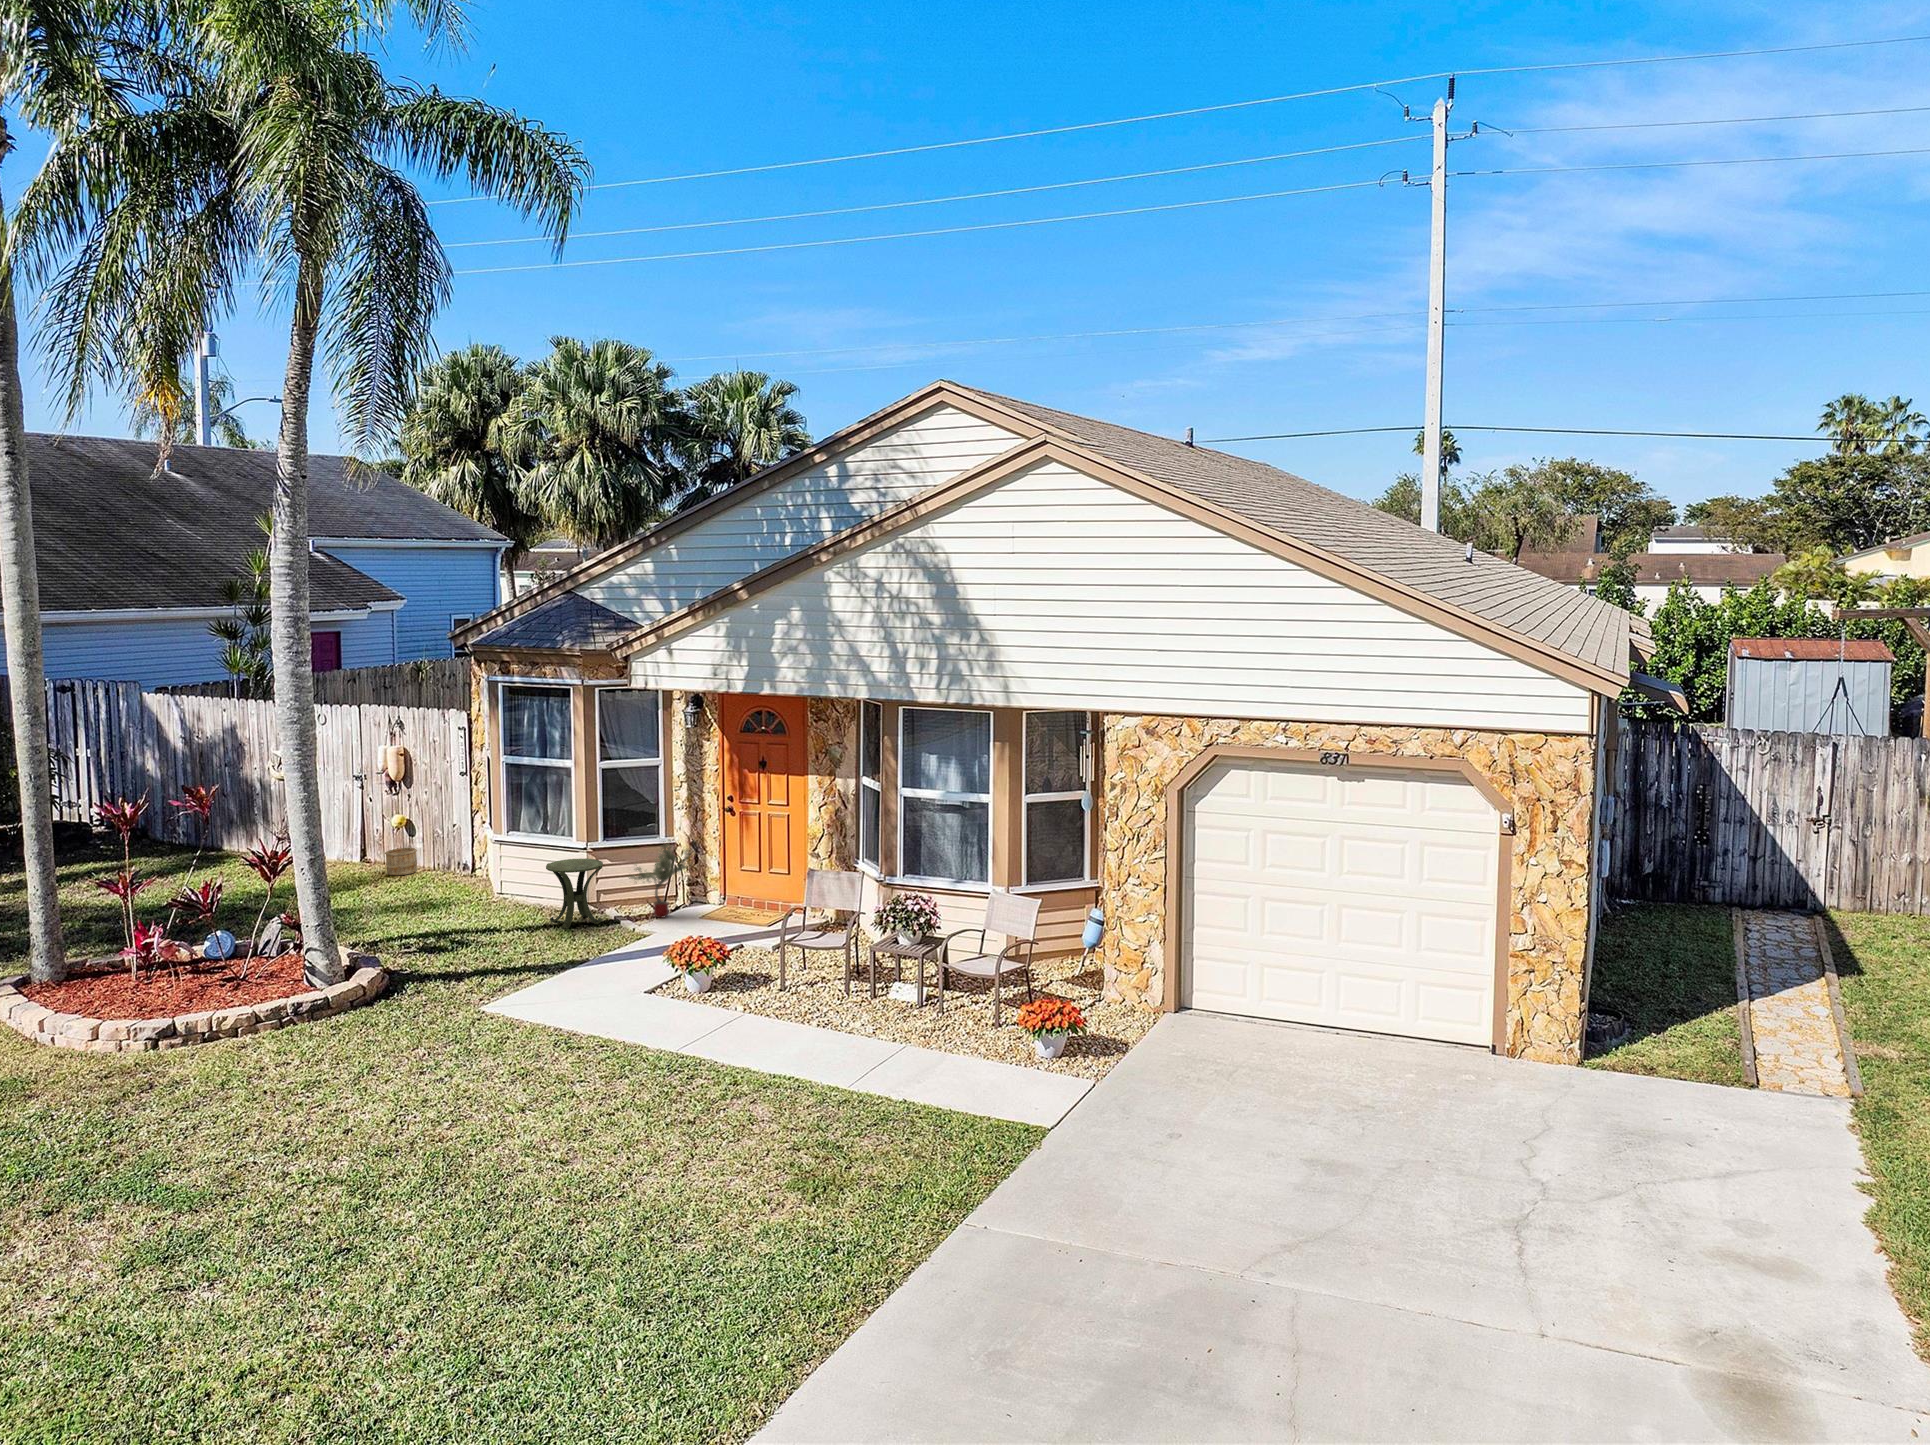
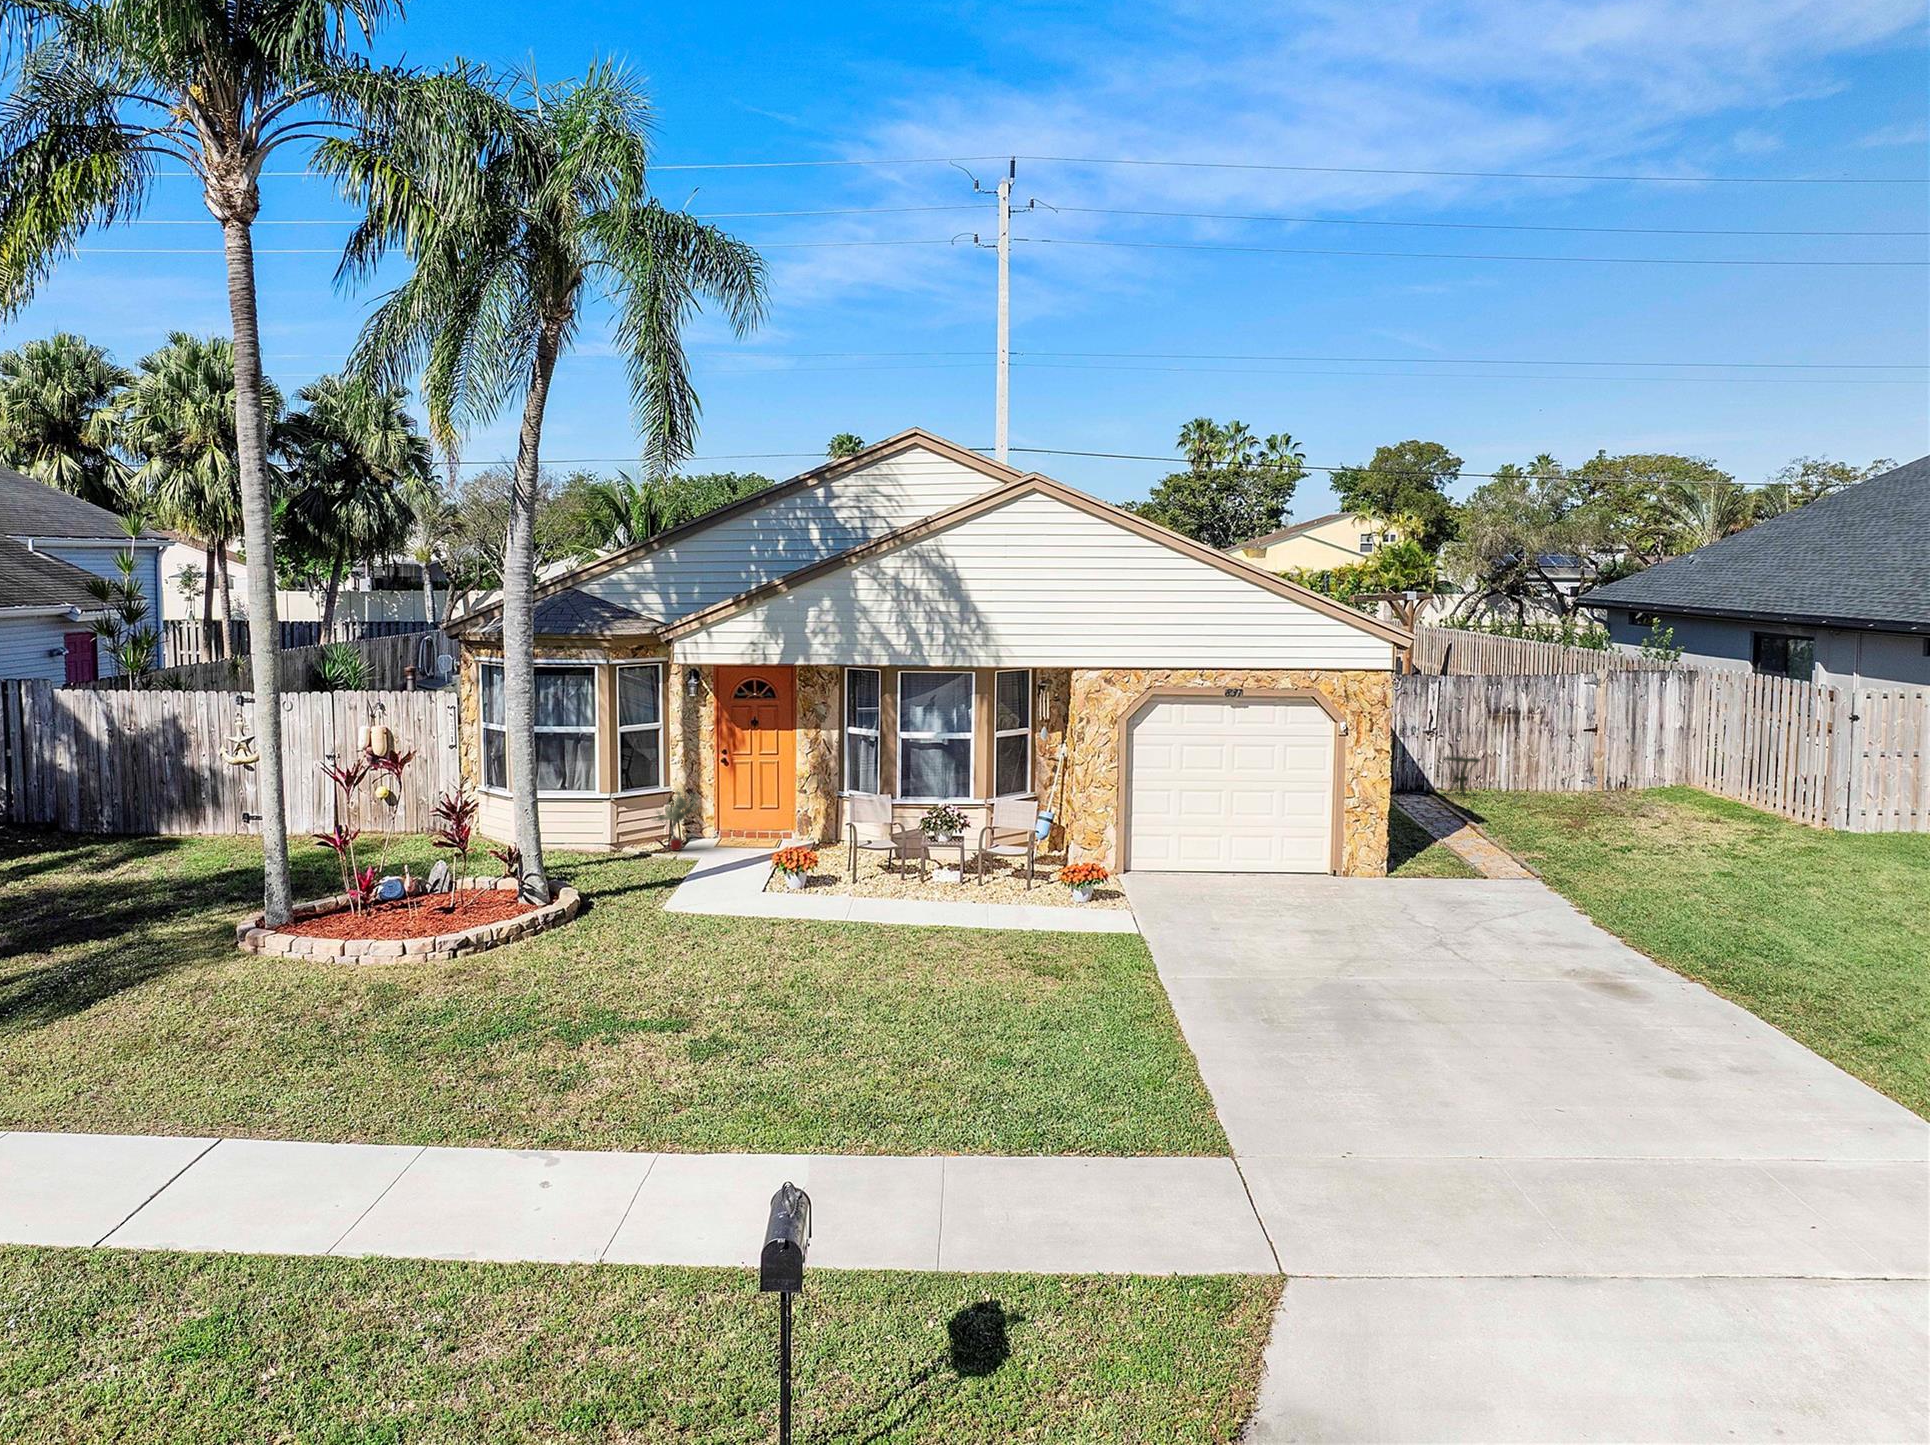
wooden bucket: present [385,848,417,875] -> none [375,815,403,840]
side table: present [546,858,603,929] -> present [1443,757,1480,797]

